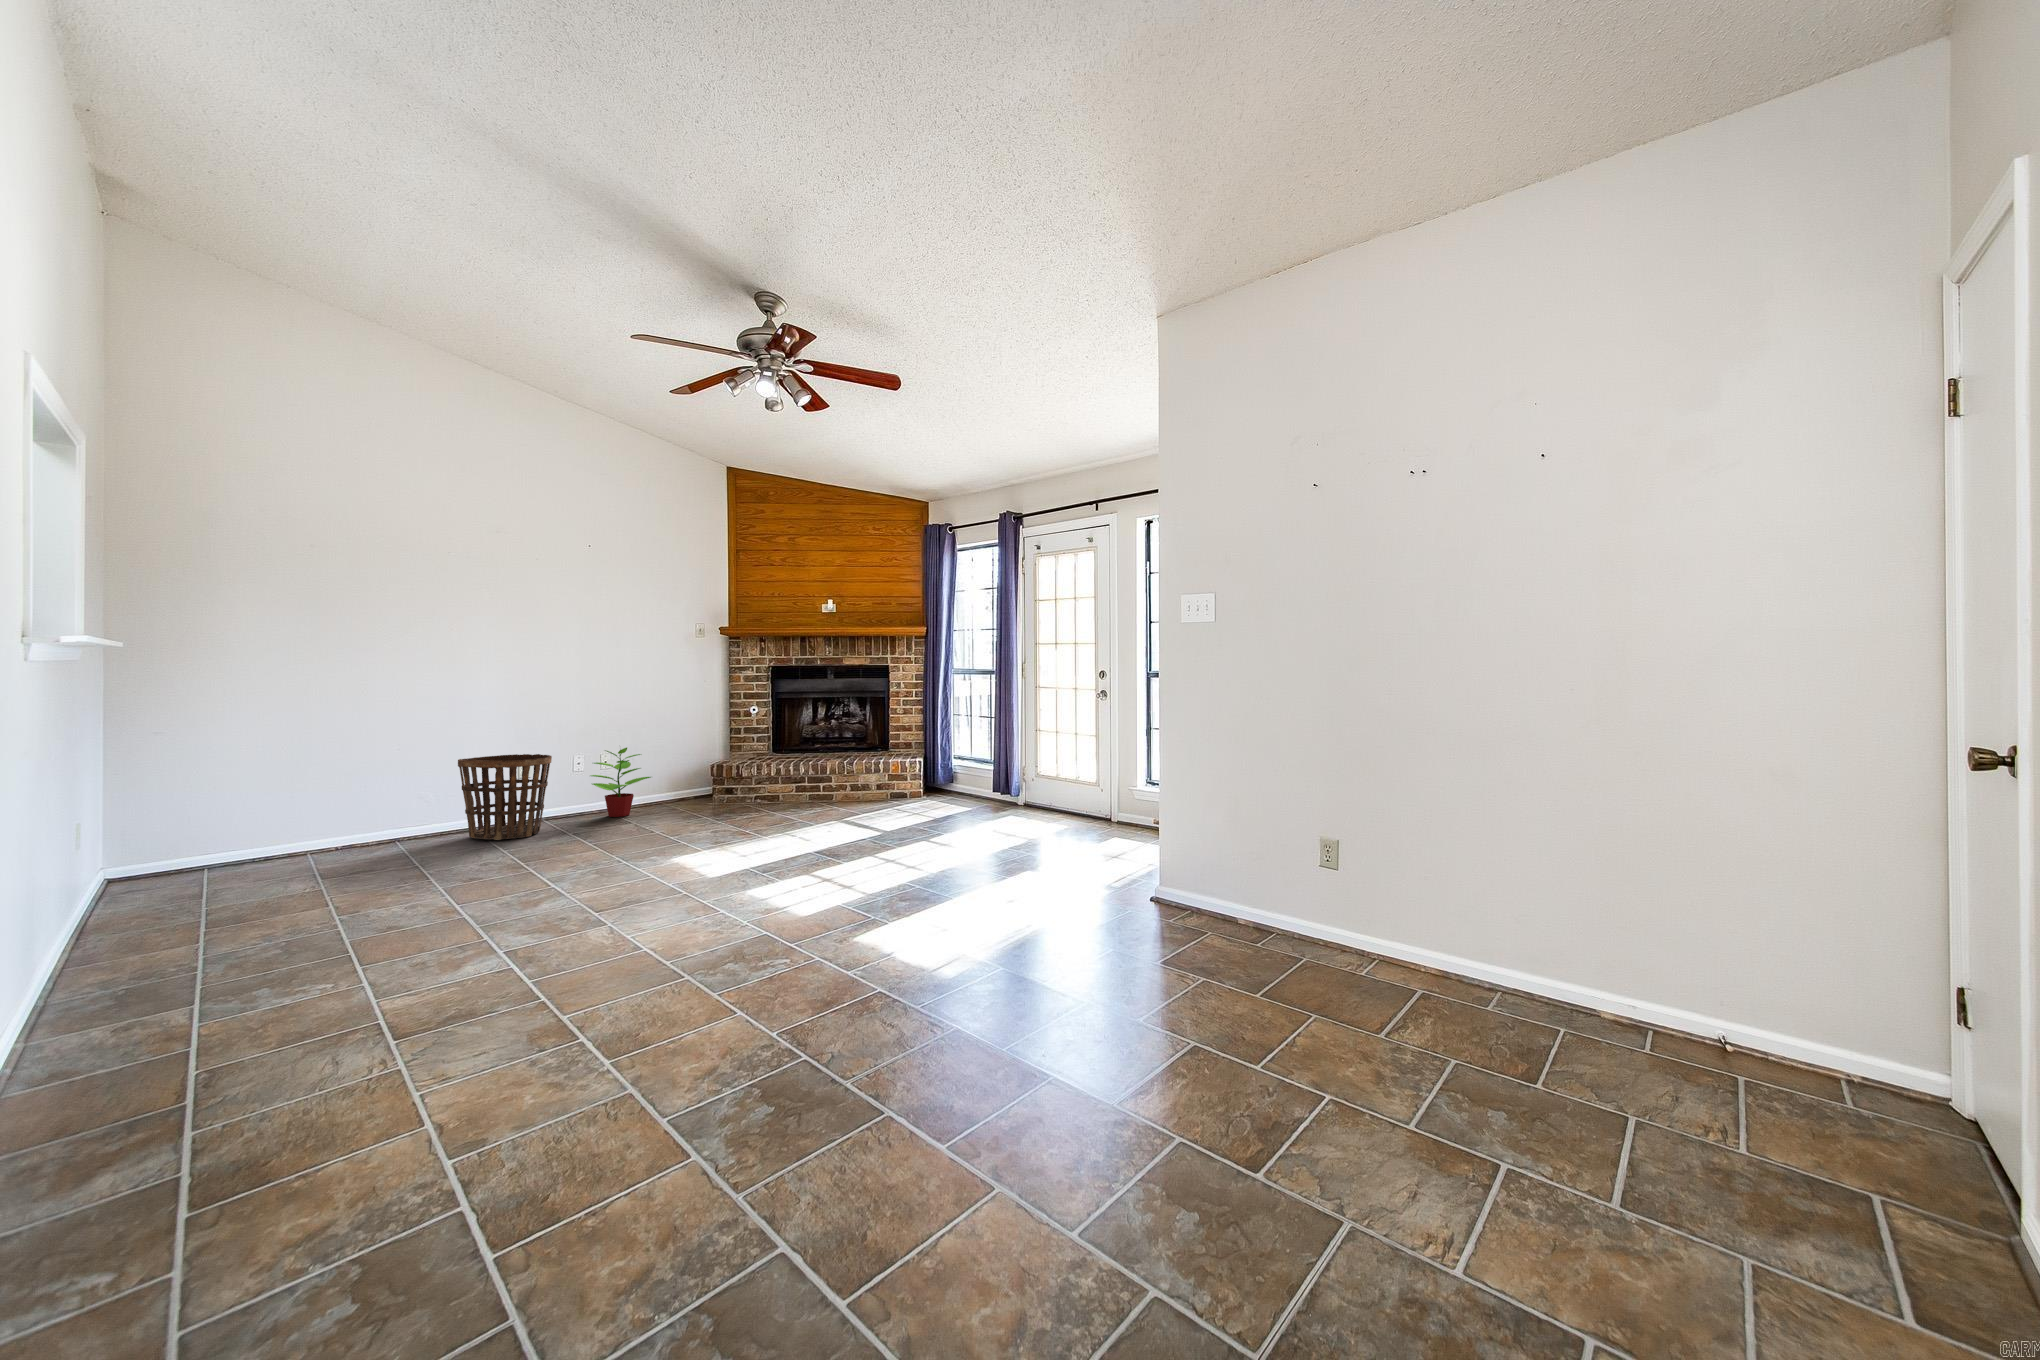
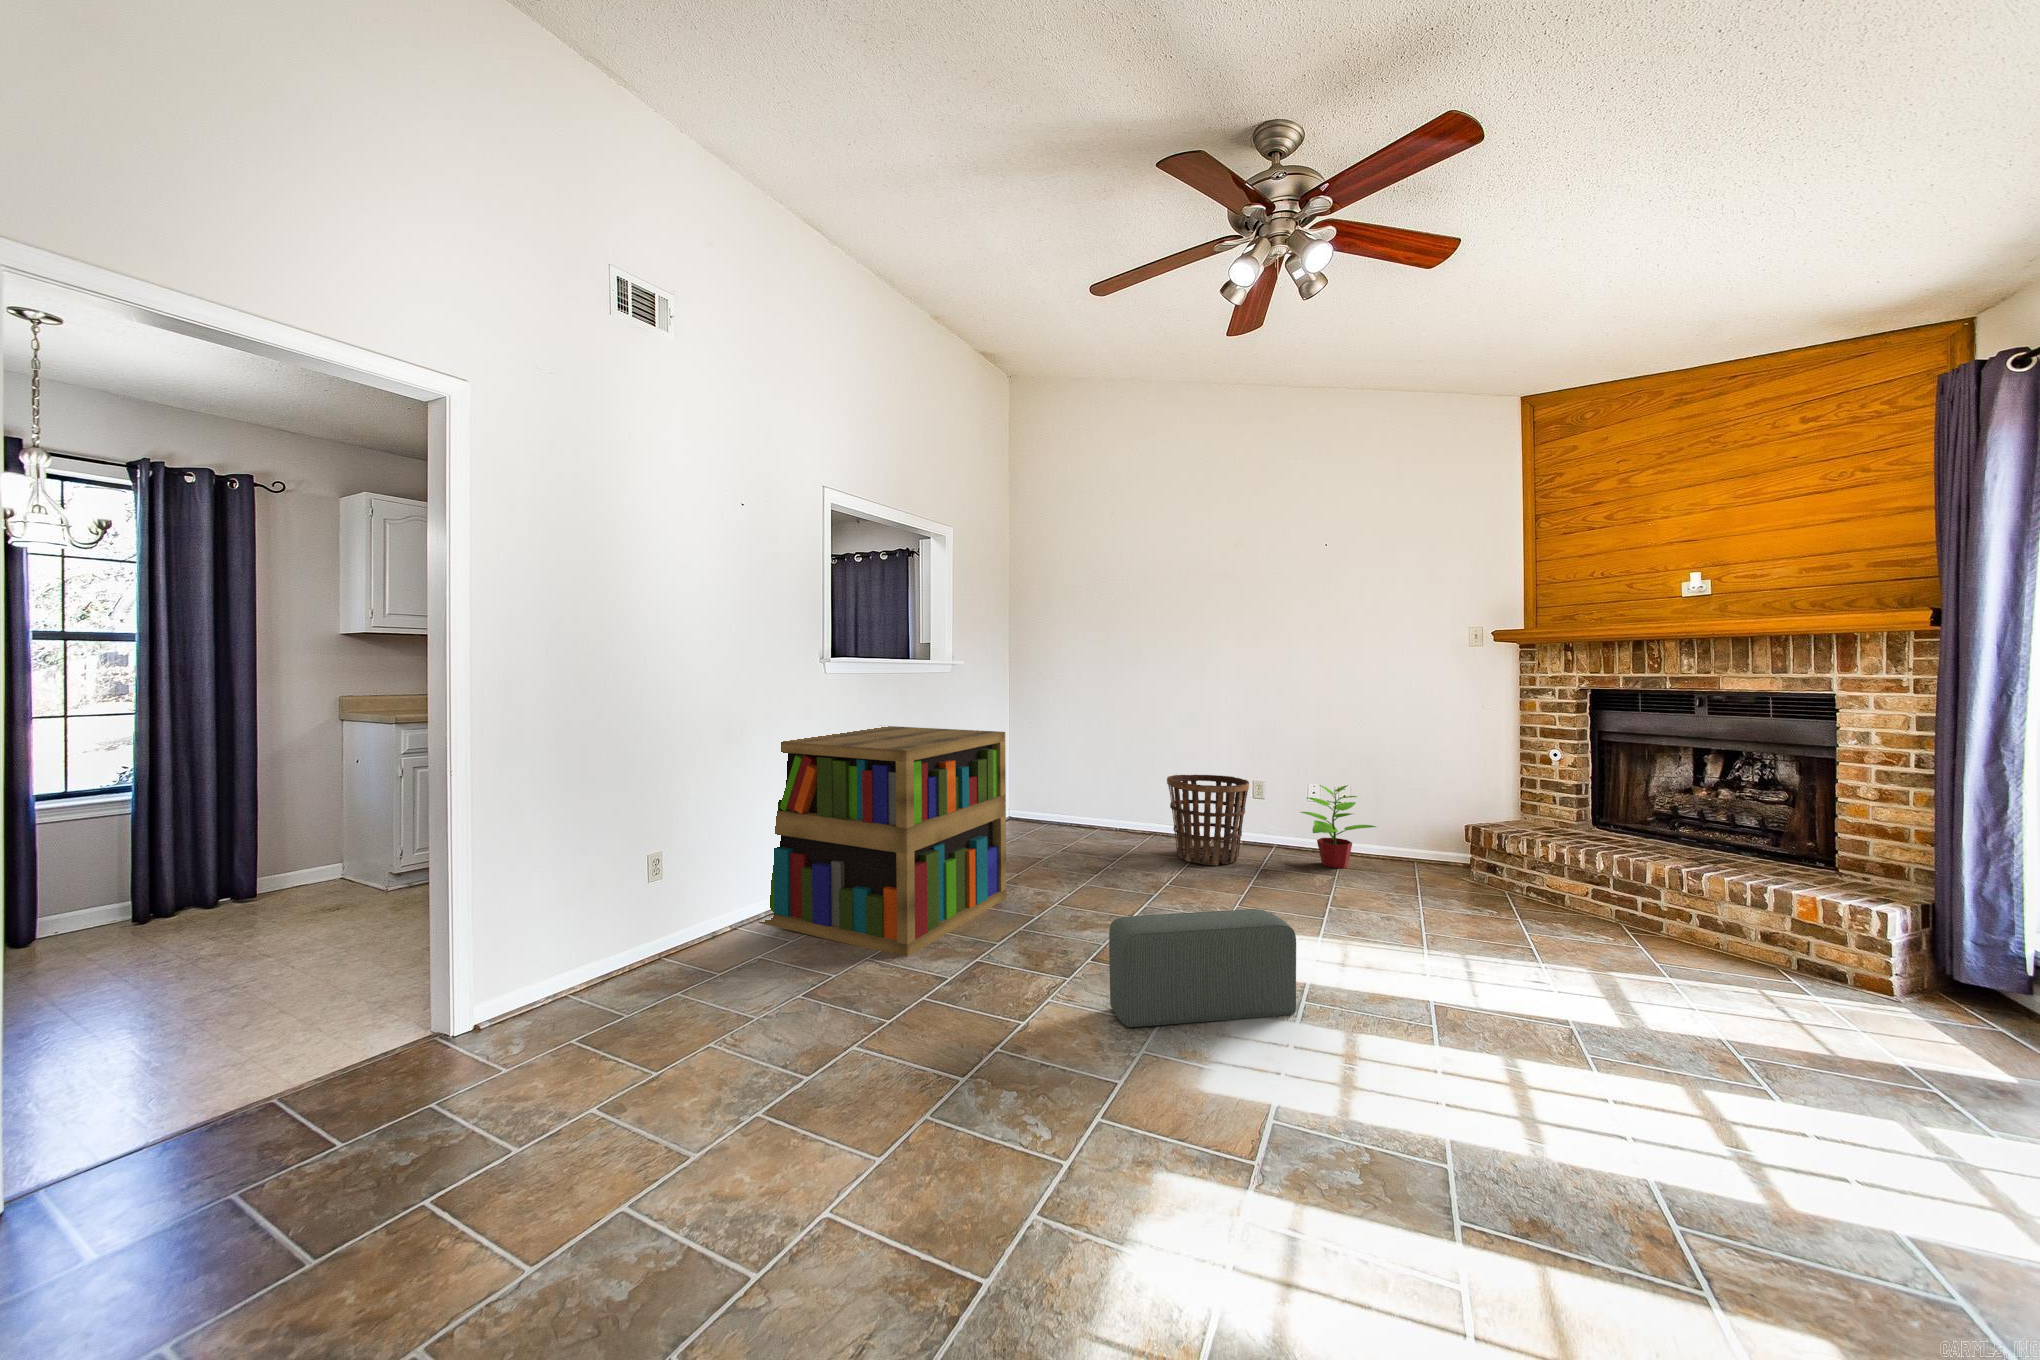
bookshelf: none [41,711,417,1032] -> present [759,726,1006,956]
pouf: none [676,809,772,901] -> present [1109,909,1296,1027]

